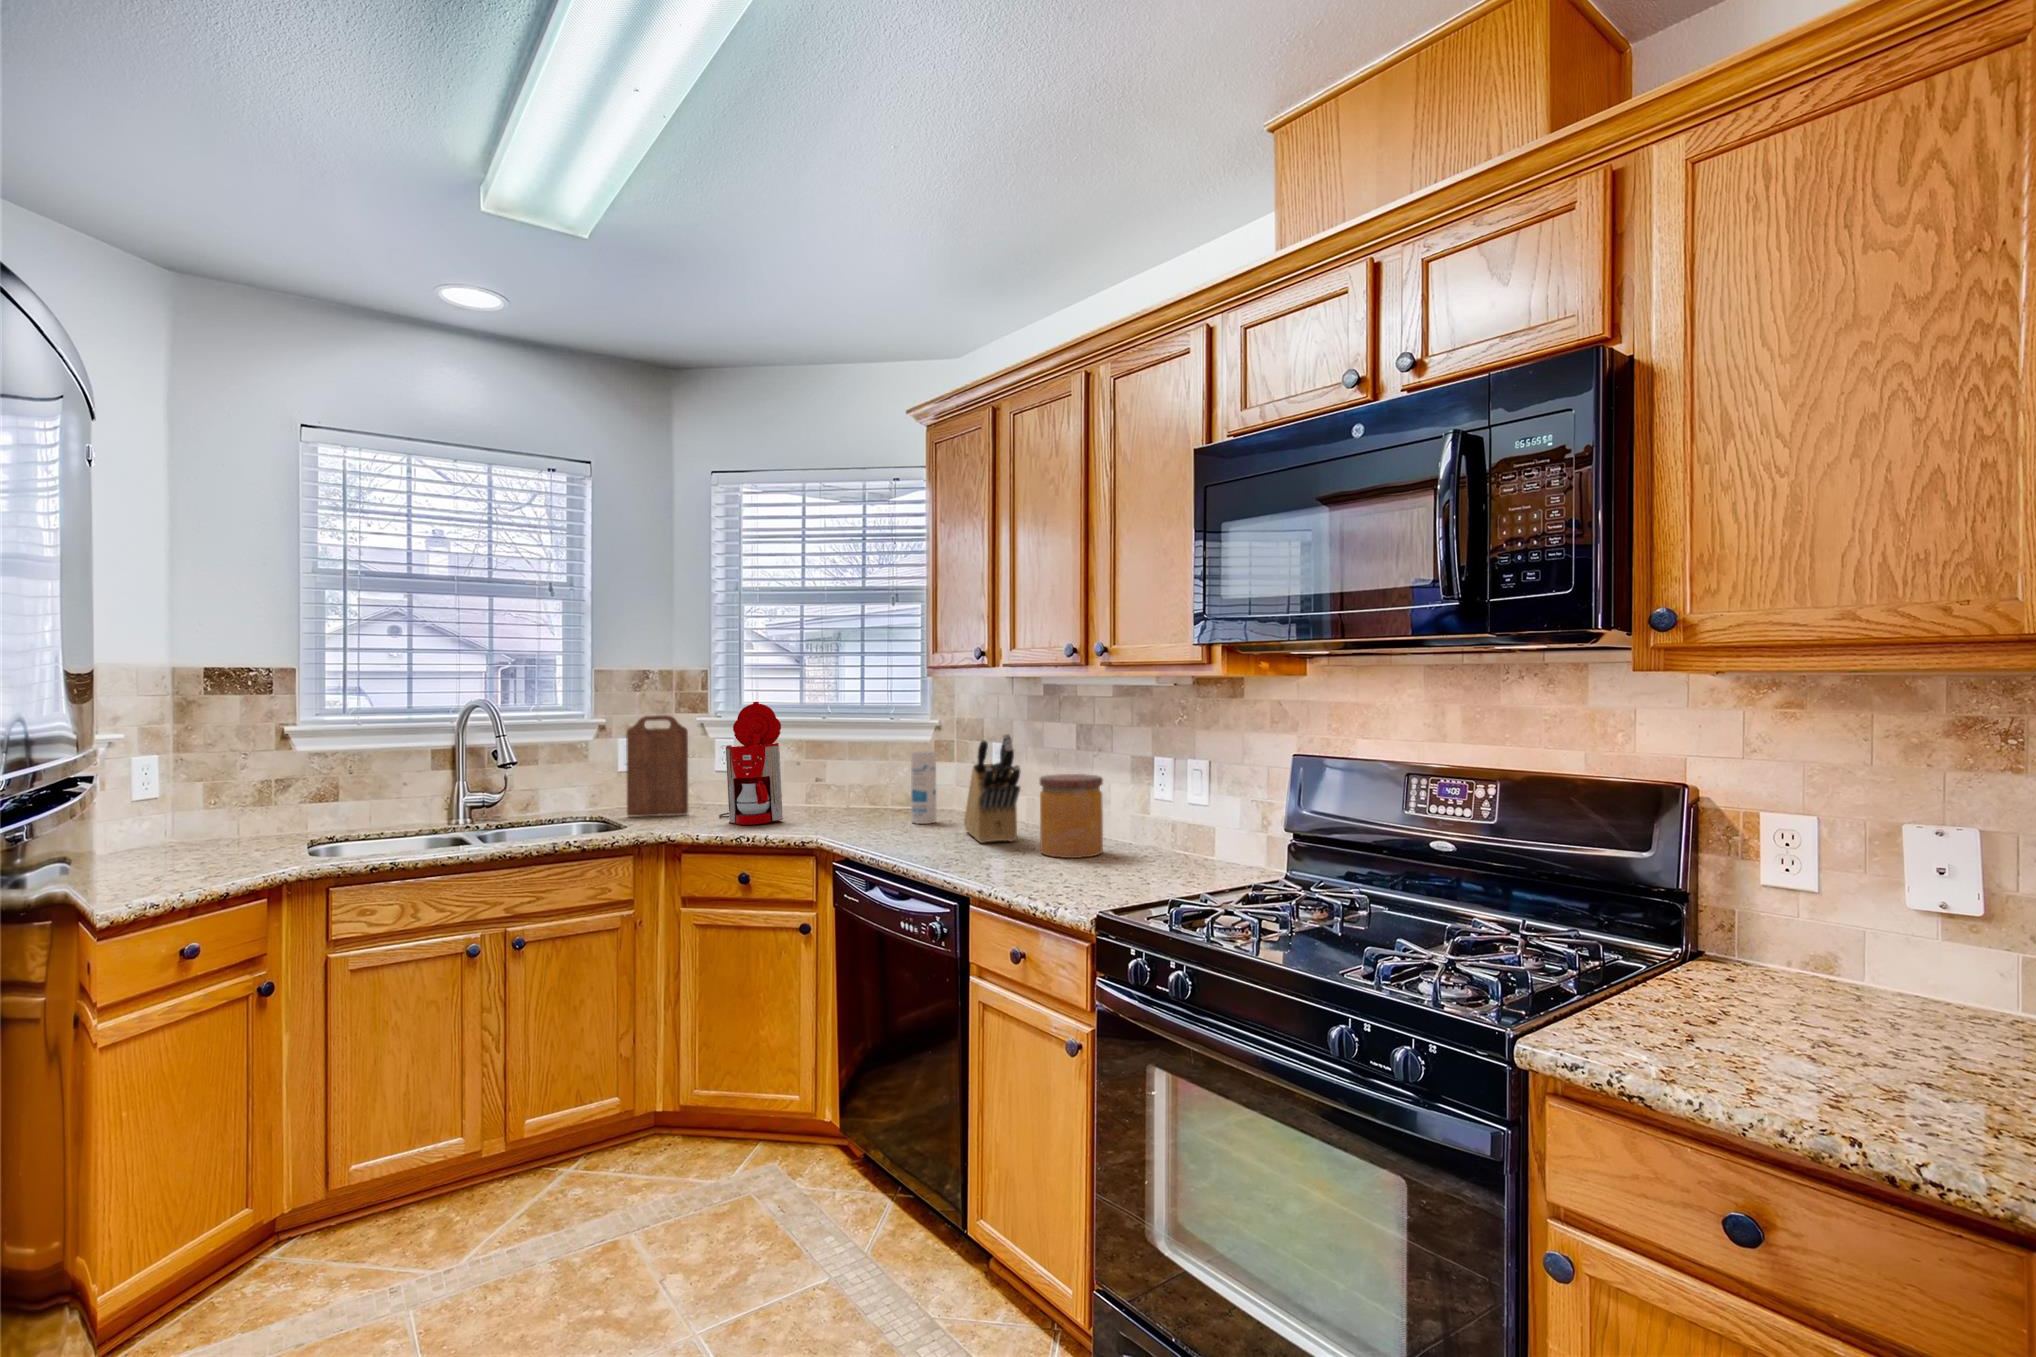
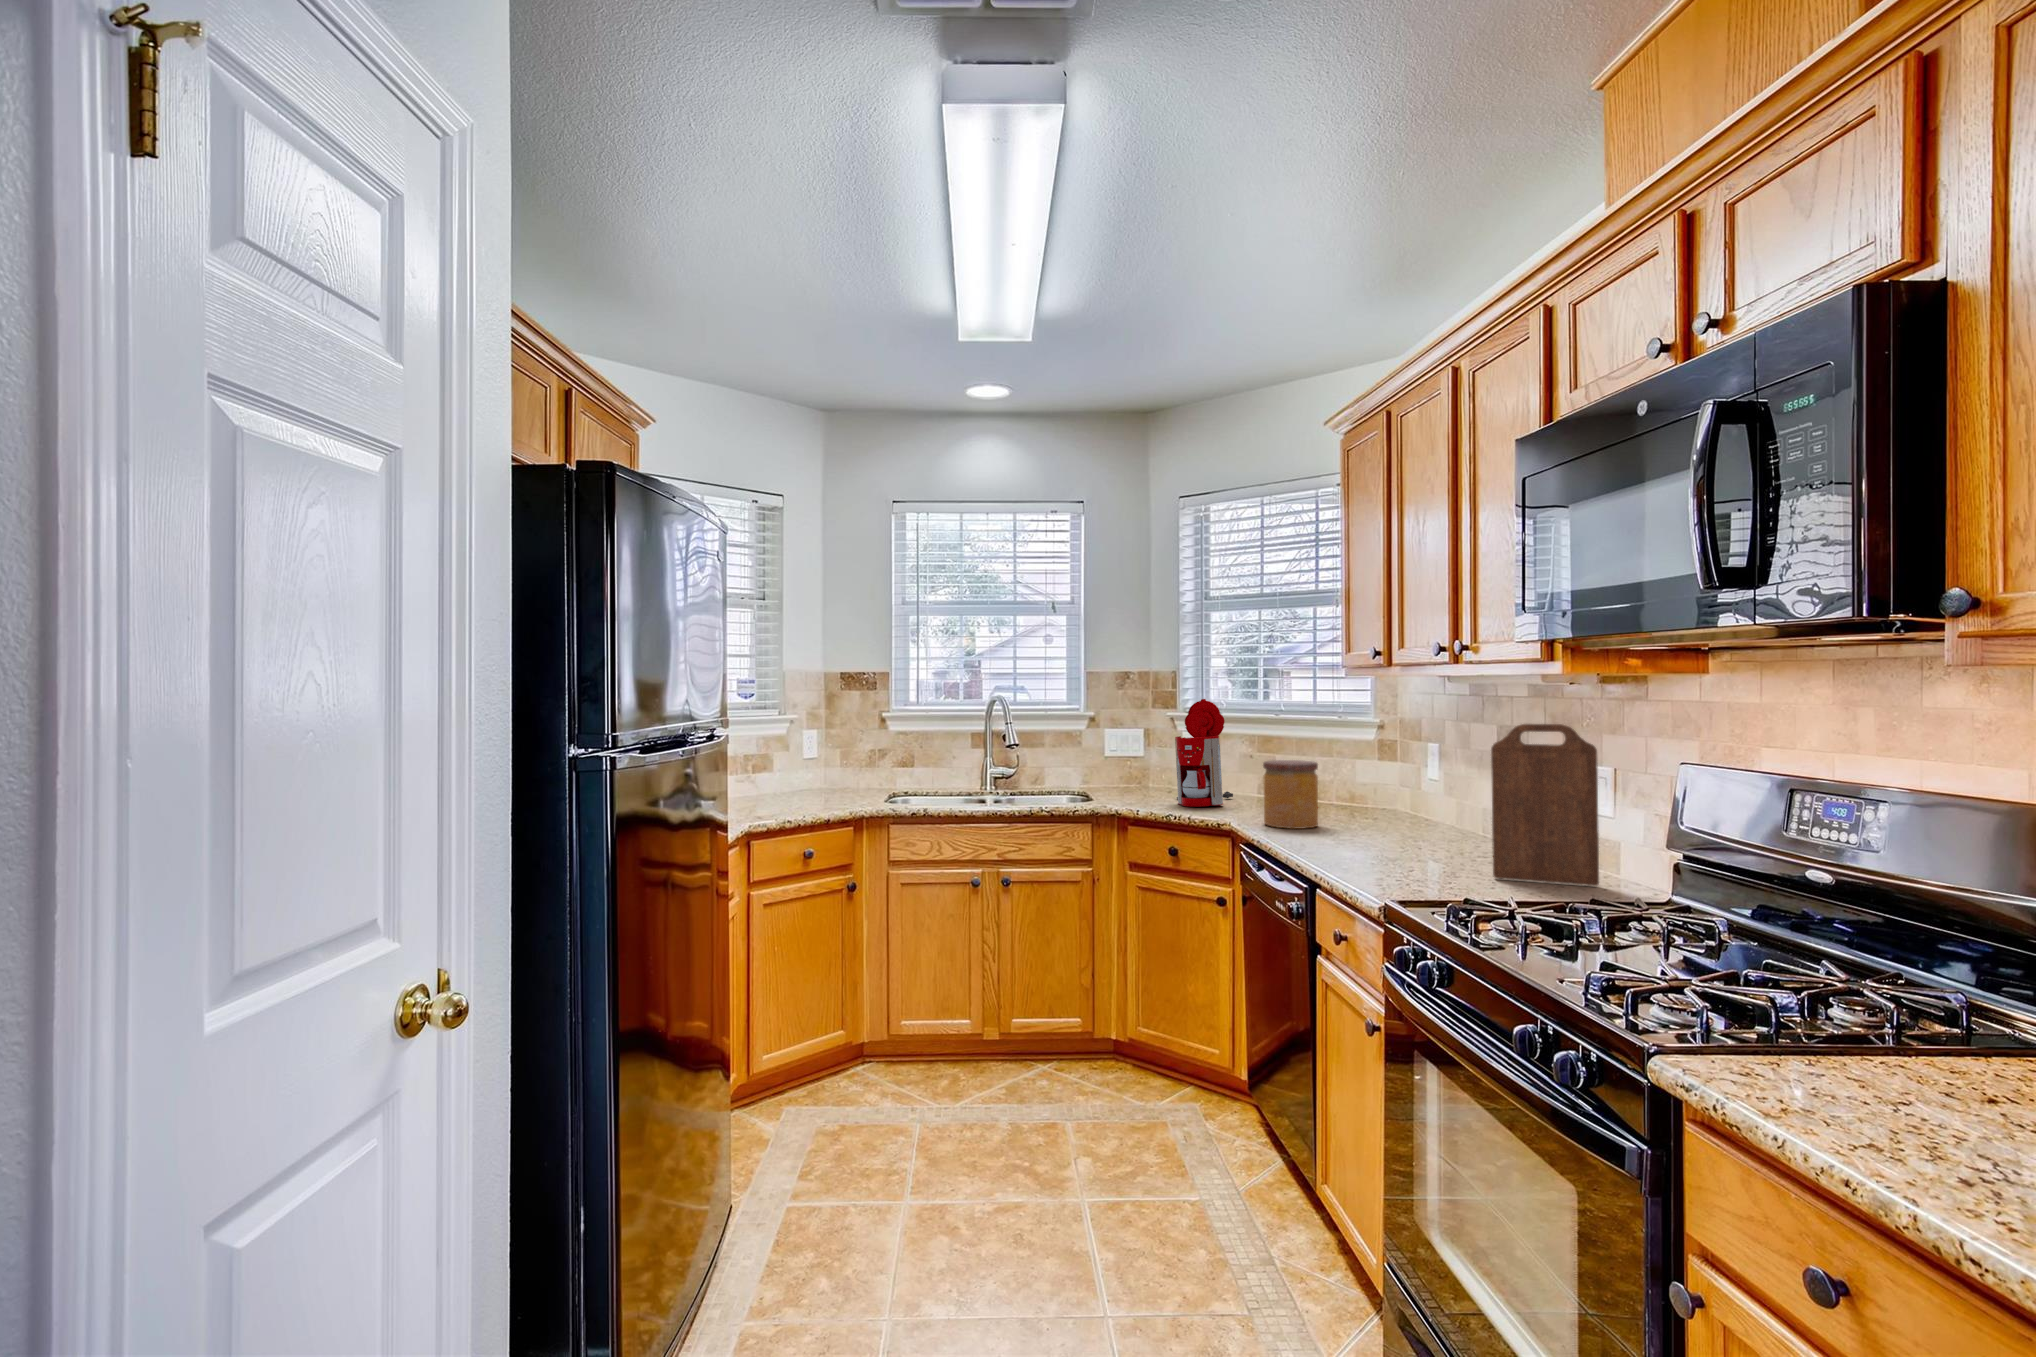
cutting board: present [626,715,688,816] -> present [1491,724,1599,886]
knife block: present [964,734,1020,843] -> none [1370,733,1415,844]
canister: present [911,751,936,824] -> none [1335,749,1362,820]
jar: present [1040,774,1103,858] -> present [1263,760,1318,829]

